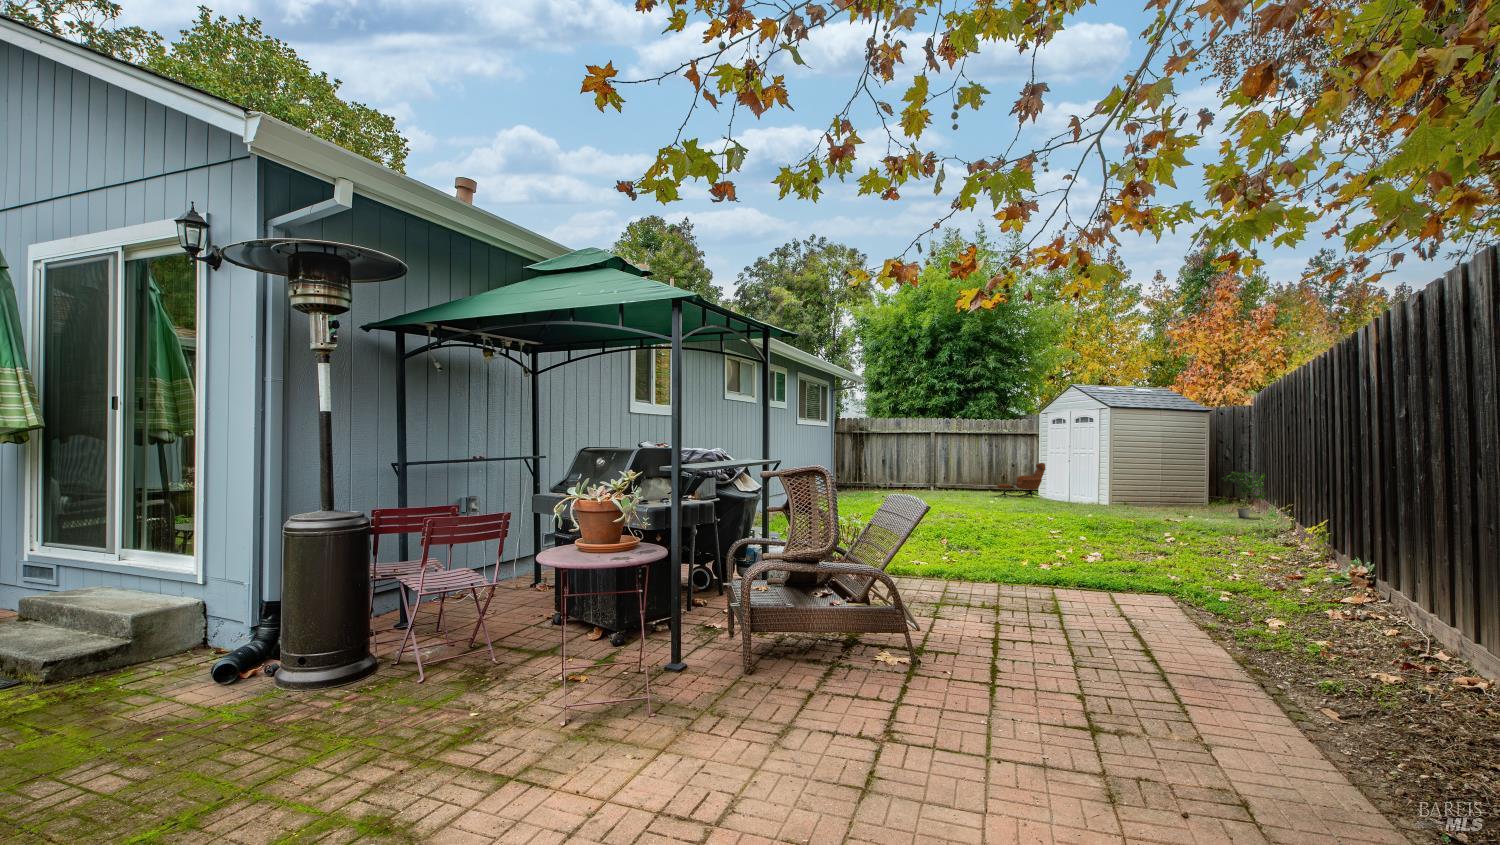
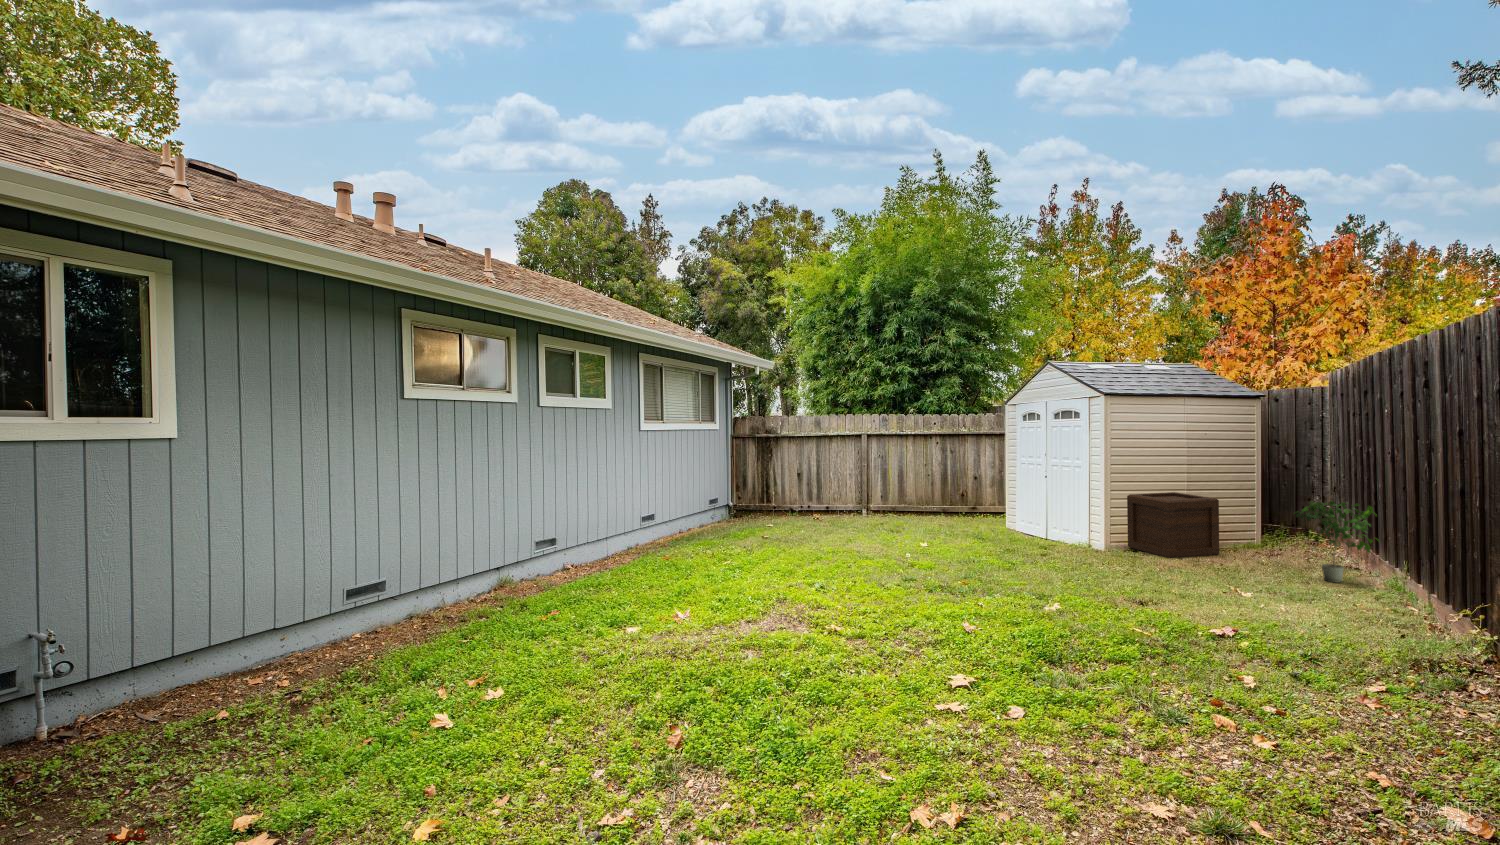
lounge chair: present [996,463,1045,498] -> none [943,478,1015,531]
wooden crate: none [1123,470,1180,510] -> present [1127,492,1219,558]

